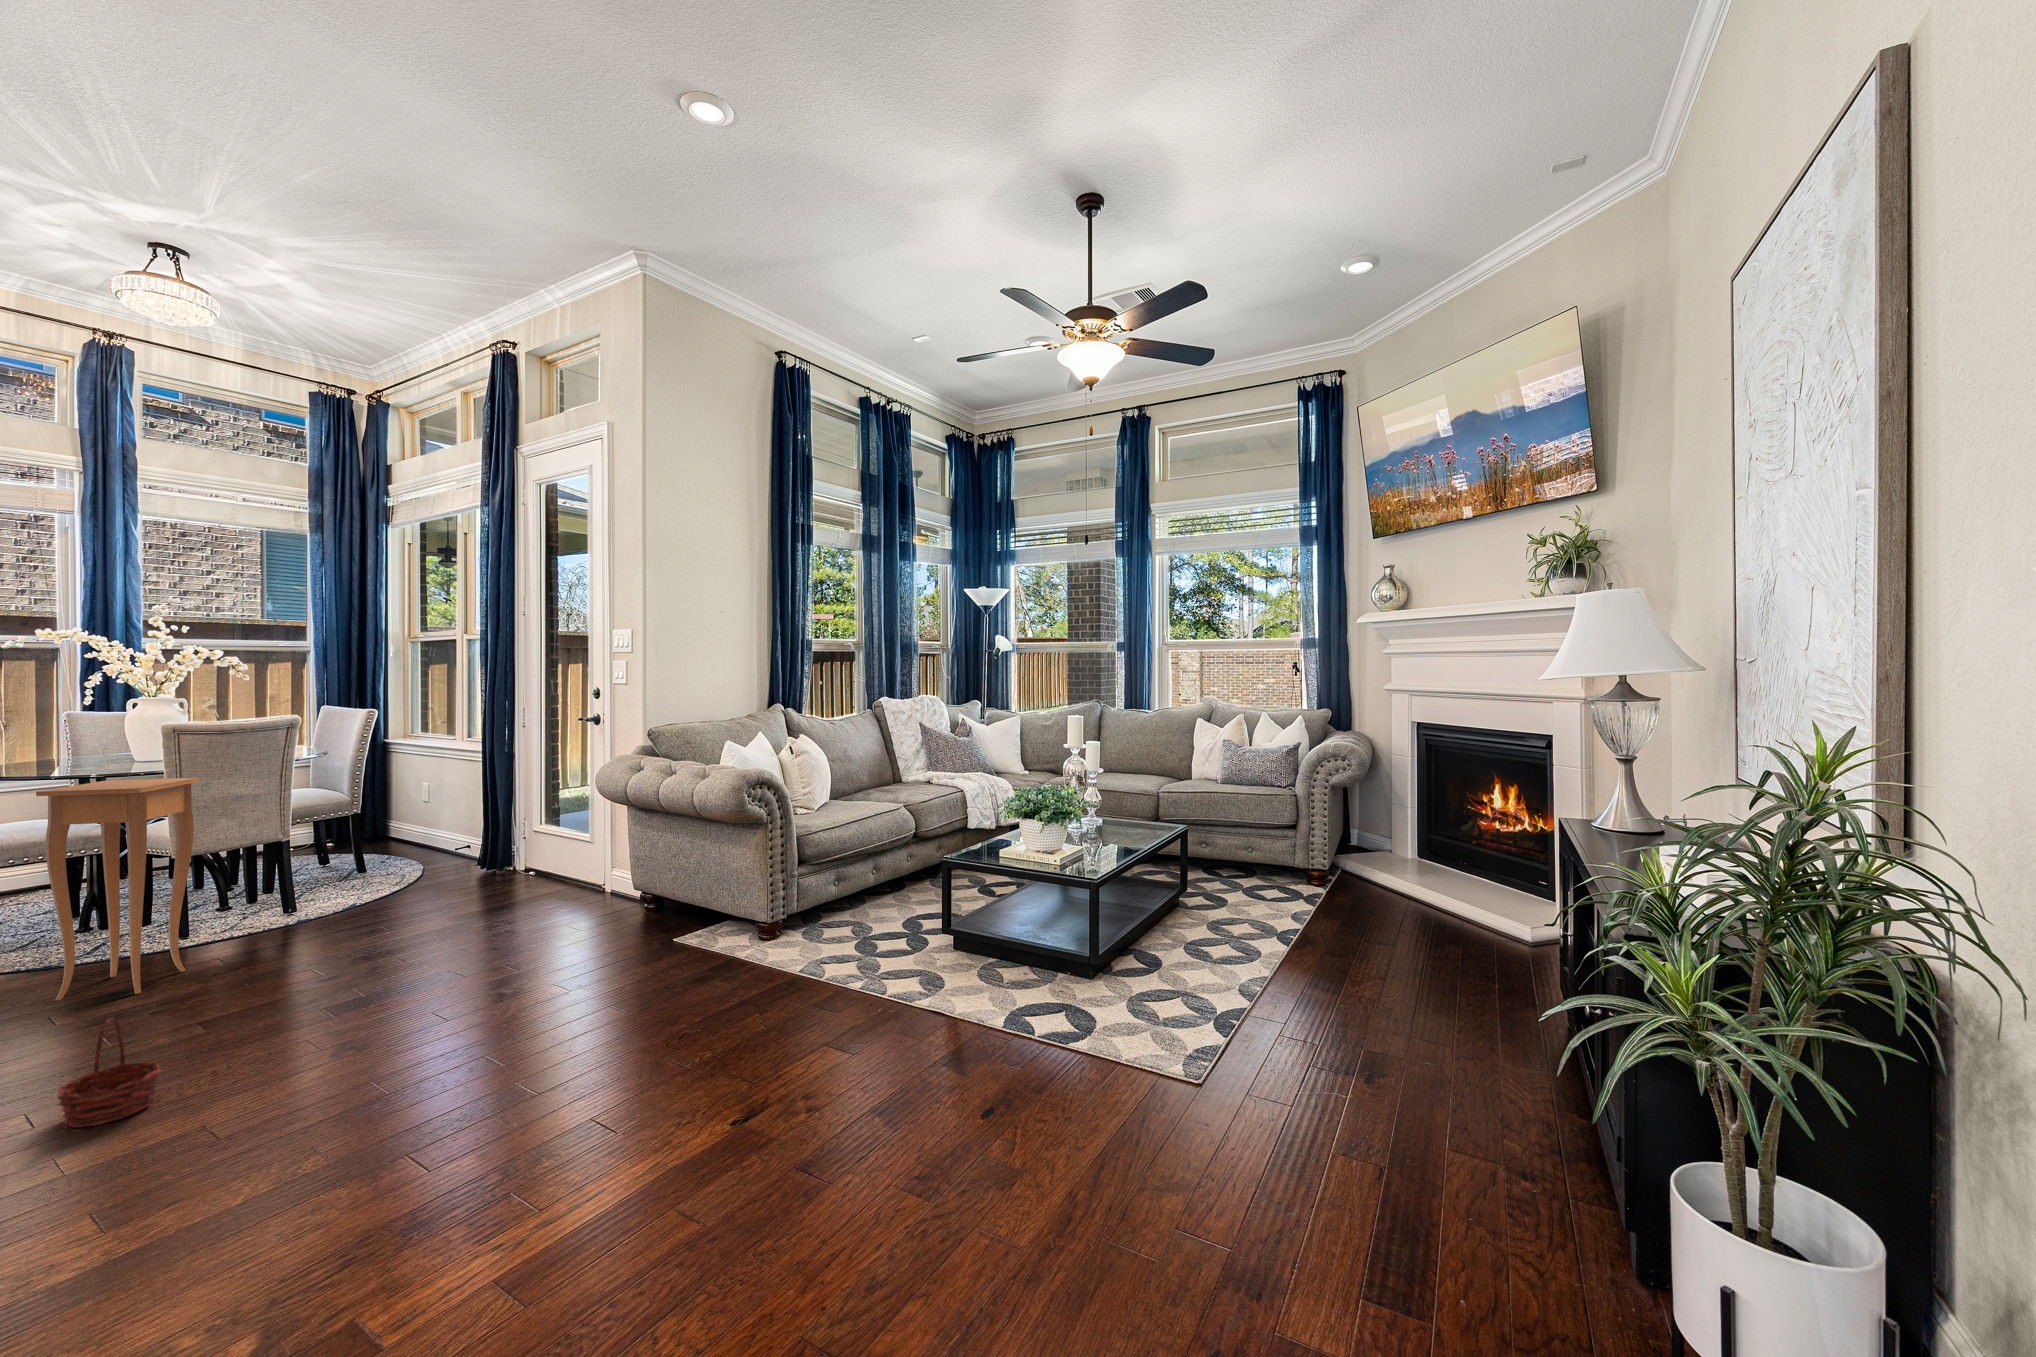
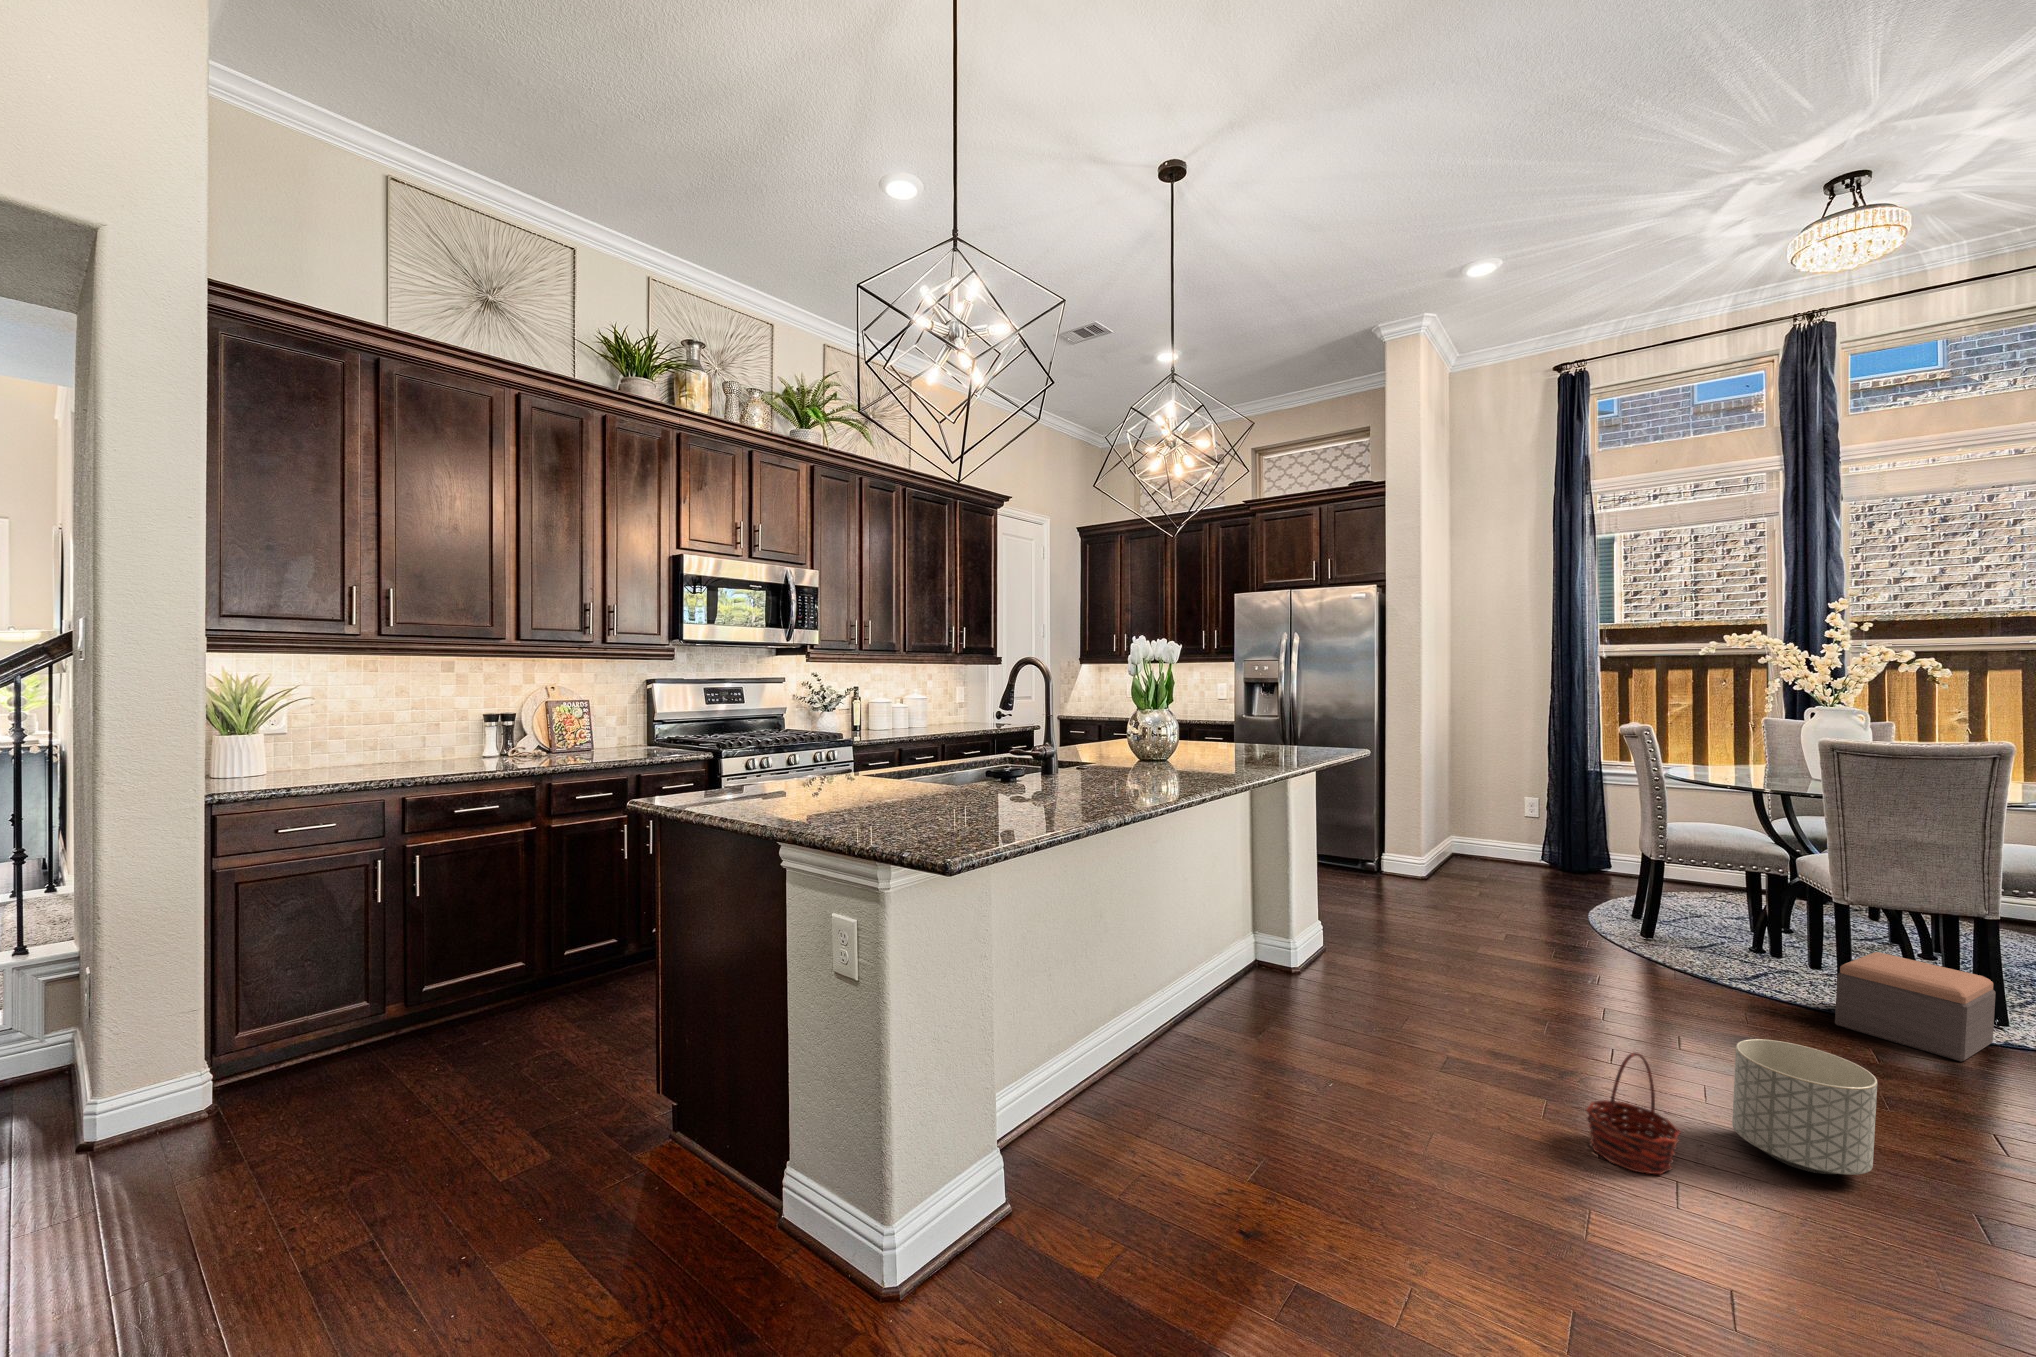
side table: present [36,778,200,1001] -> none [1684,794,1849,1043]
footstool: none [189,879,295,956] -> present [1835,952,1996,1062]
planter: none [179,952,290,1049] -> present [1732,1039,1877,1175]

